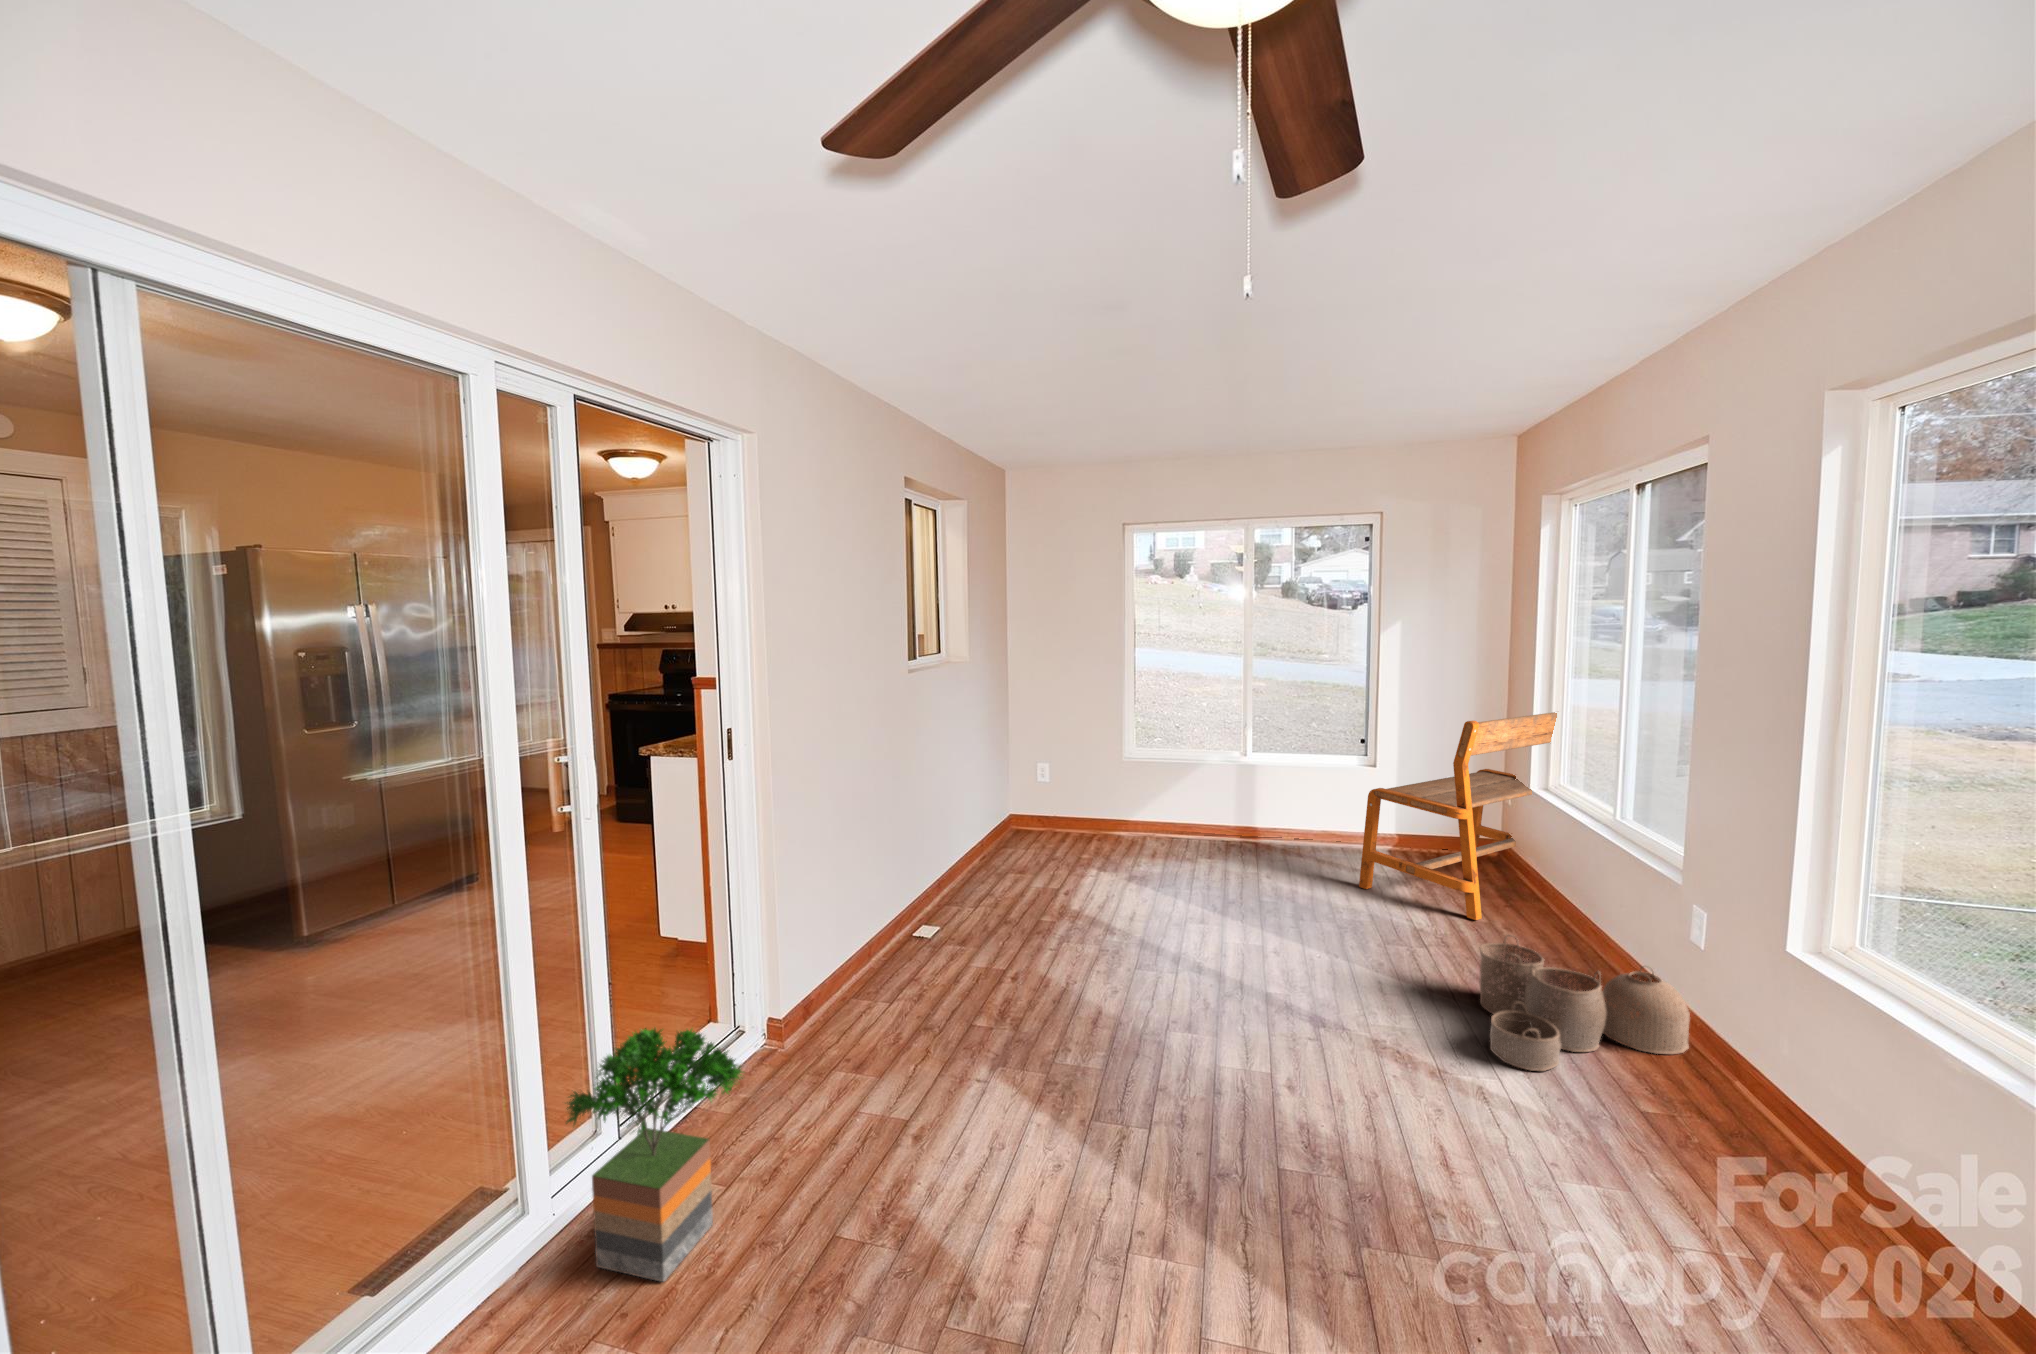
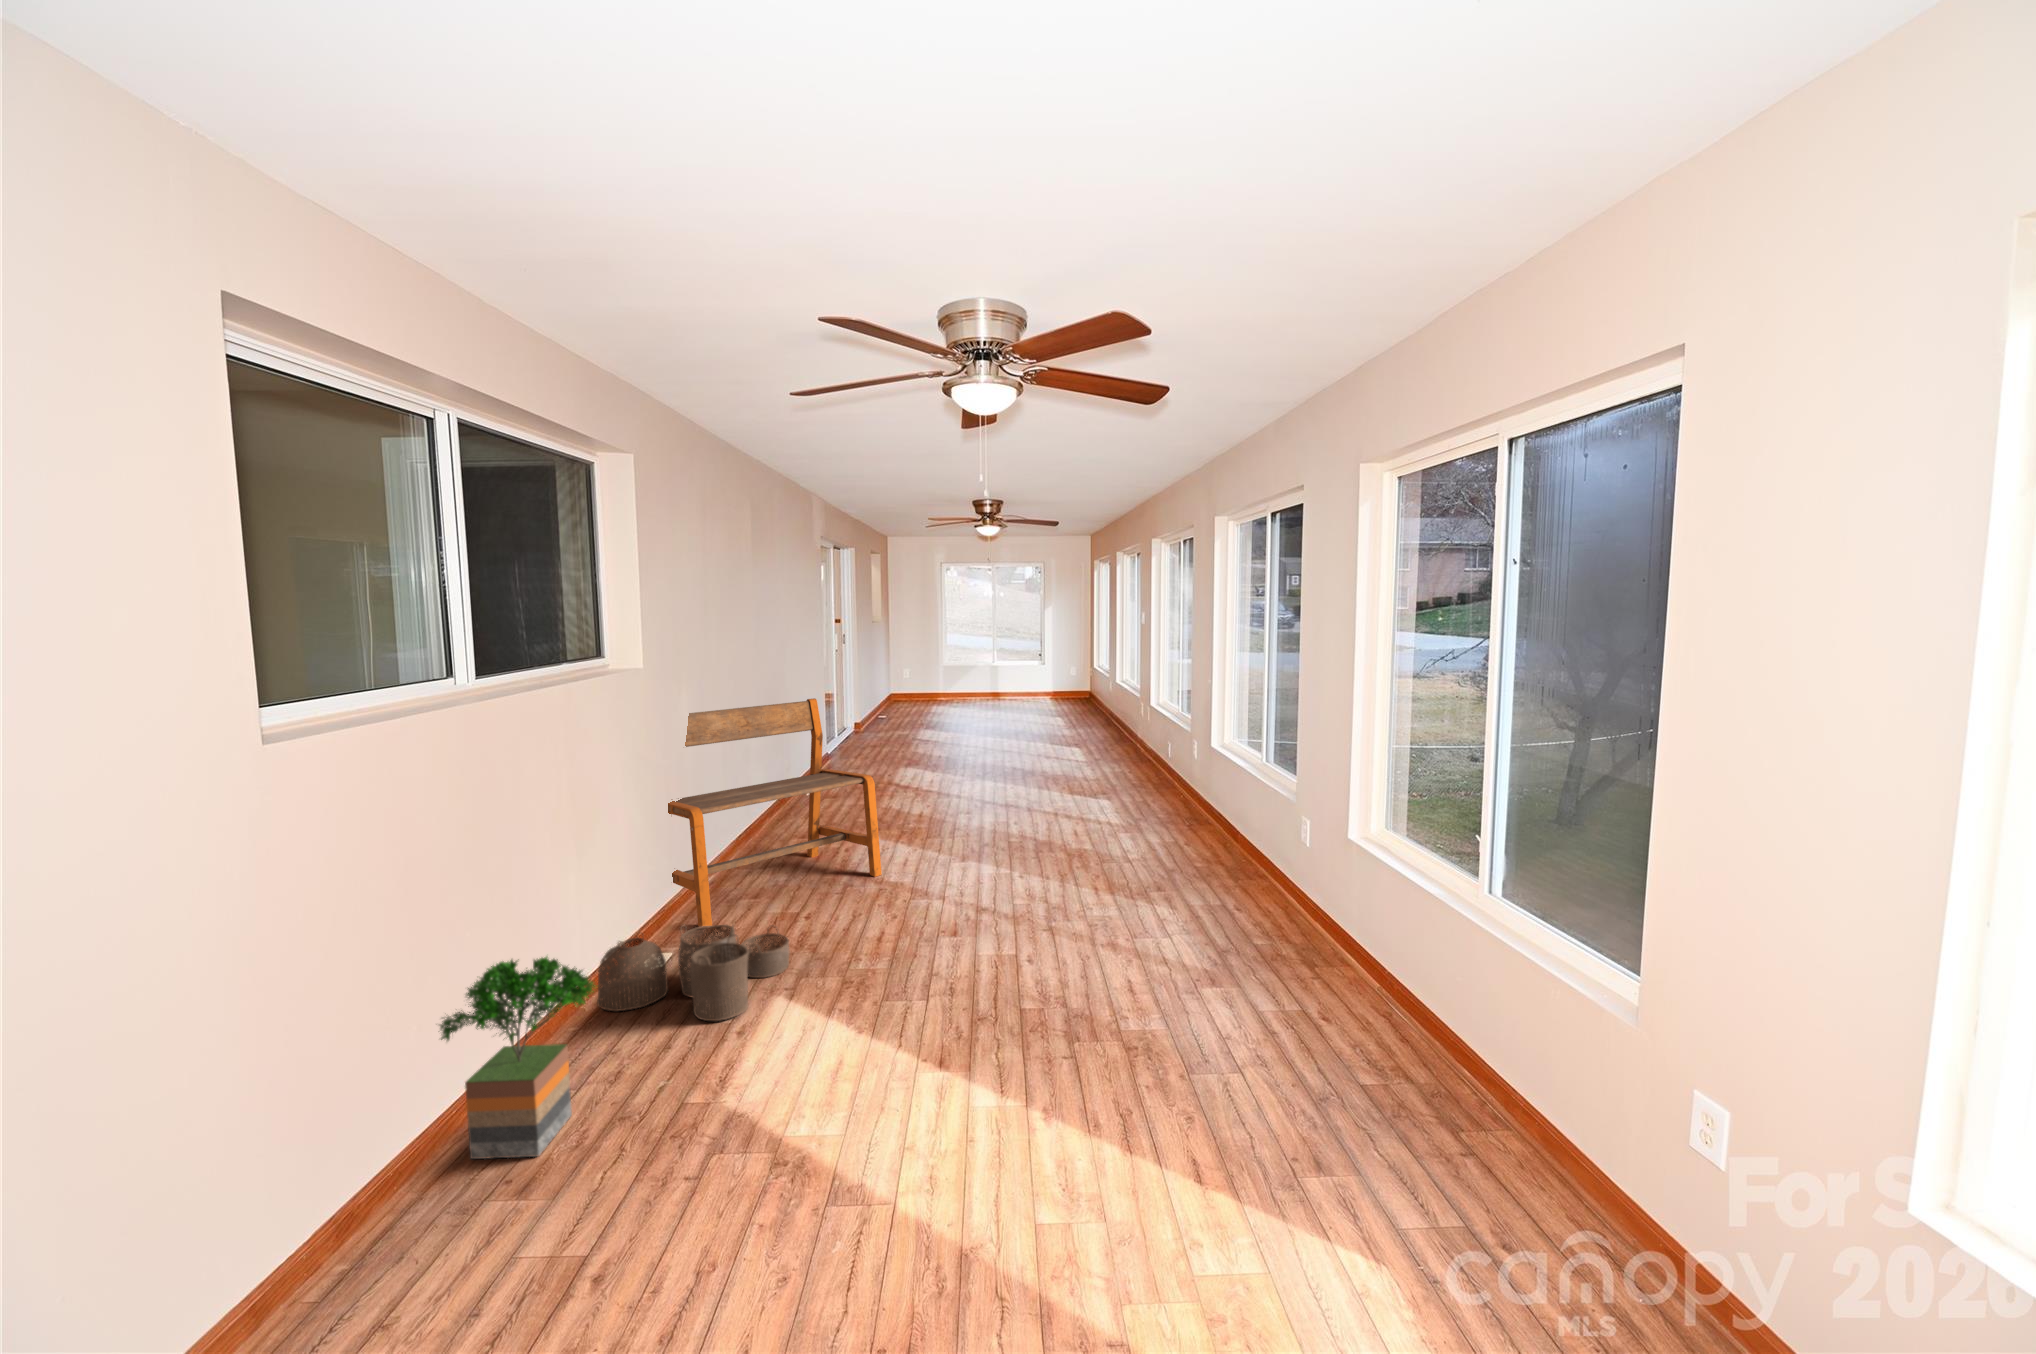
bench: present [1359,712,1557,920] -> present [668,698,882,927]
woven basket: present [1480,935,1690,1071] -> present [597,925,789,1021]

